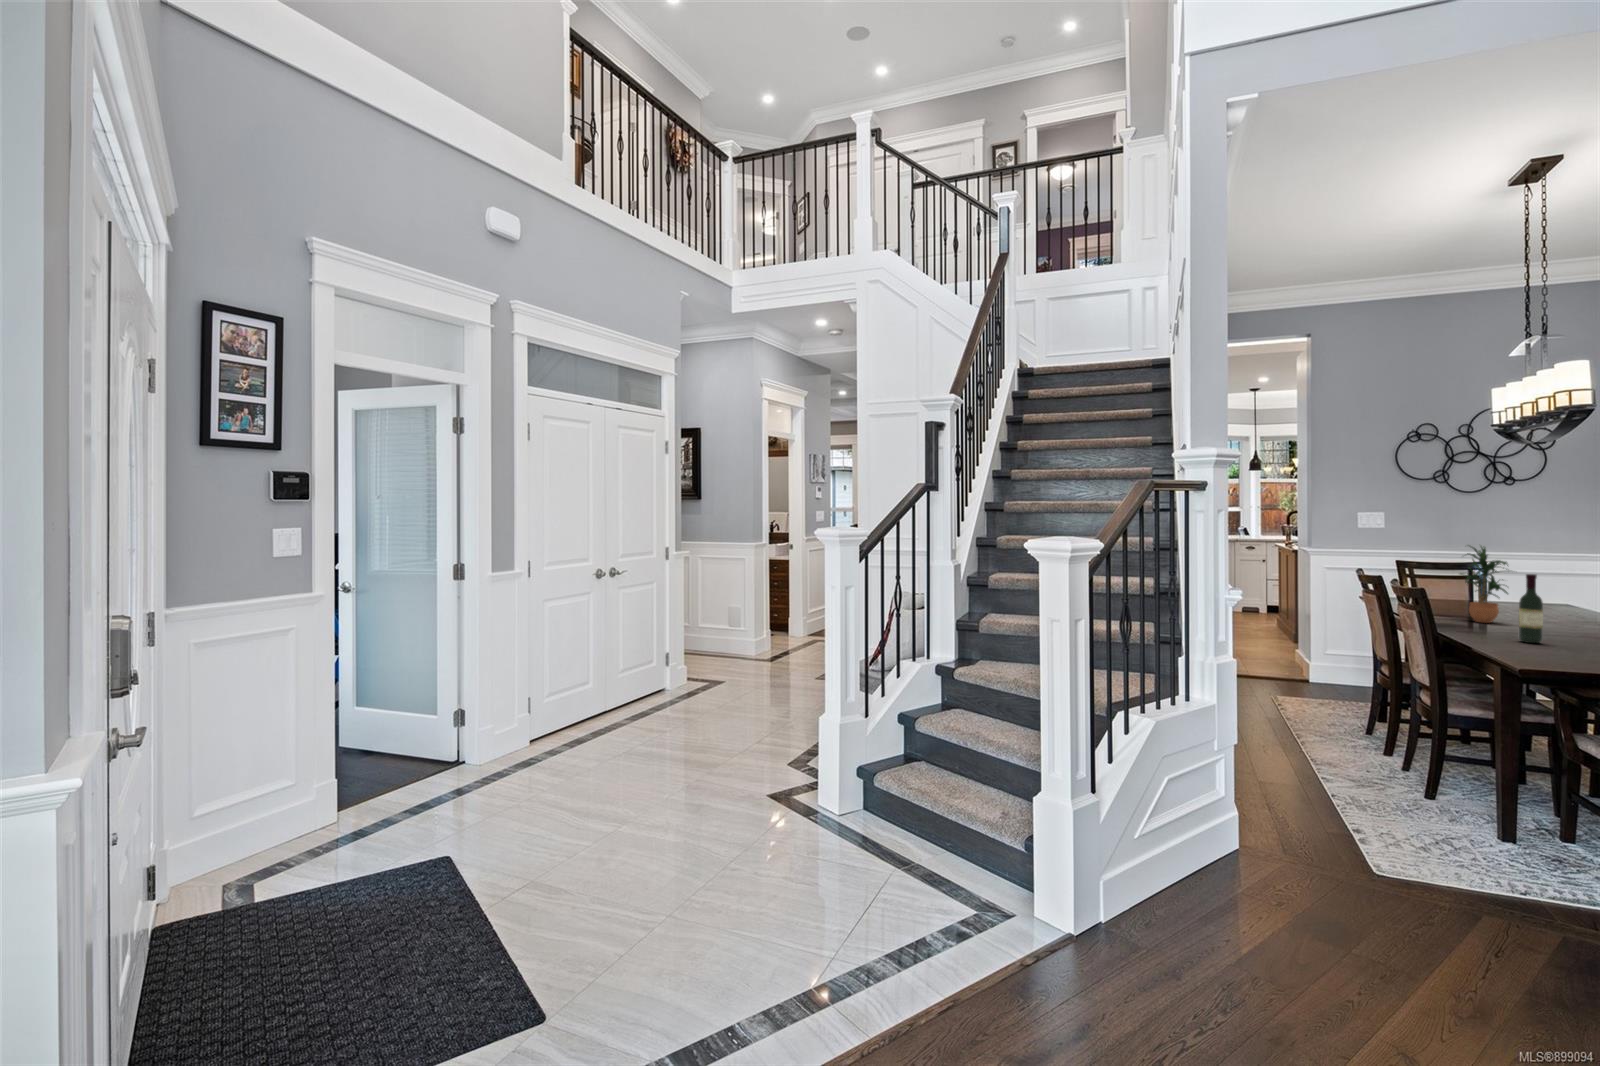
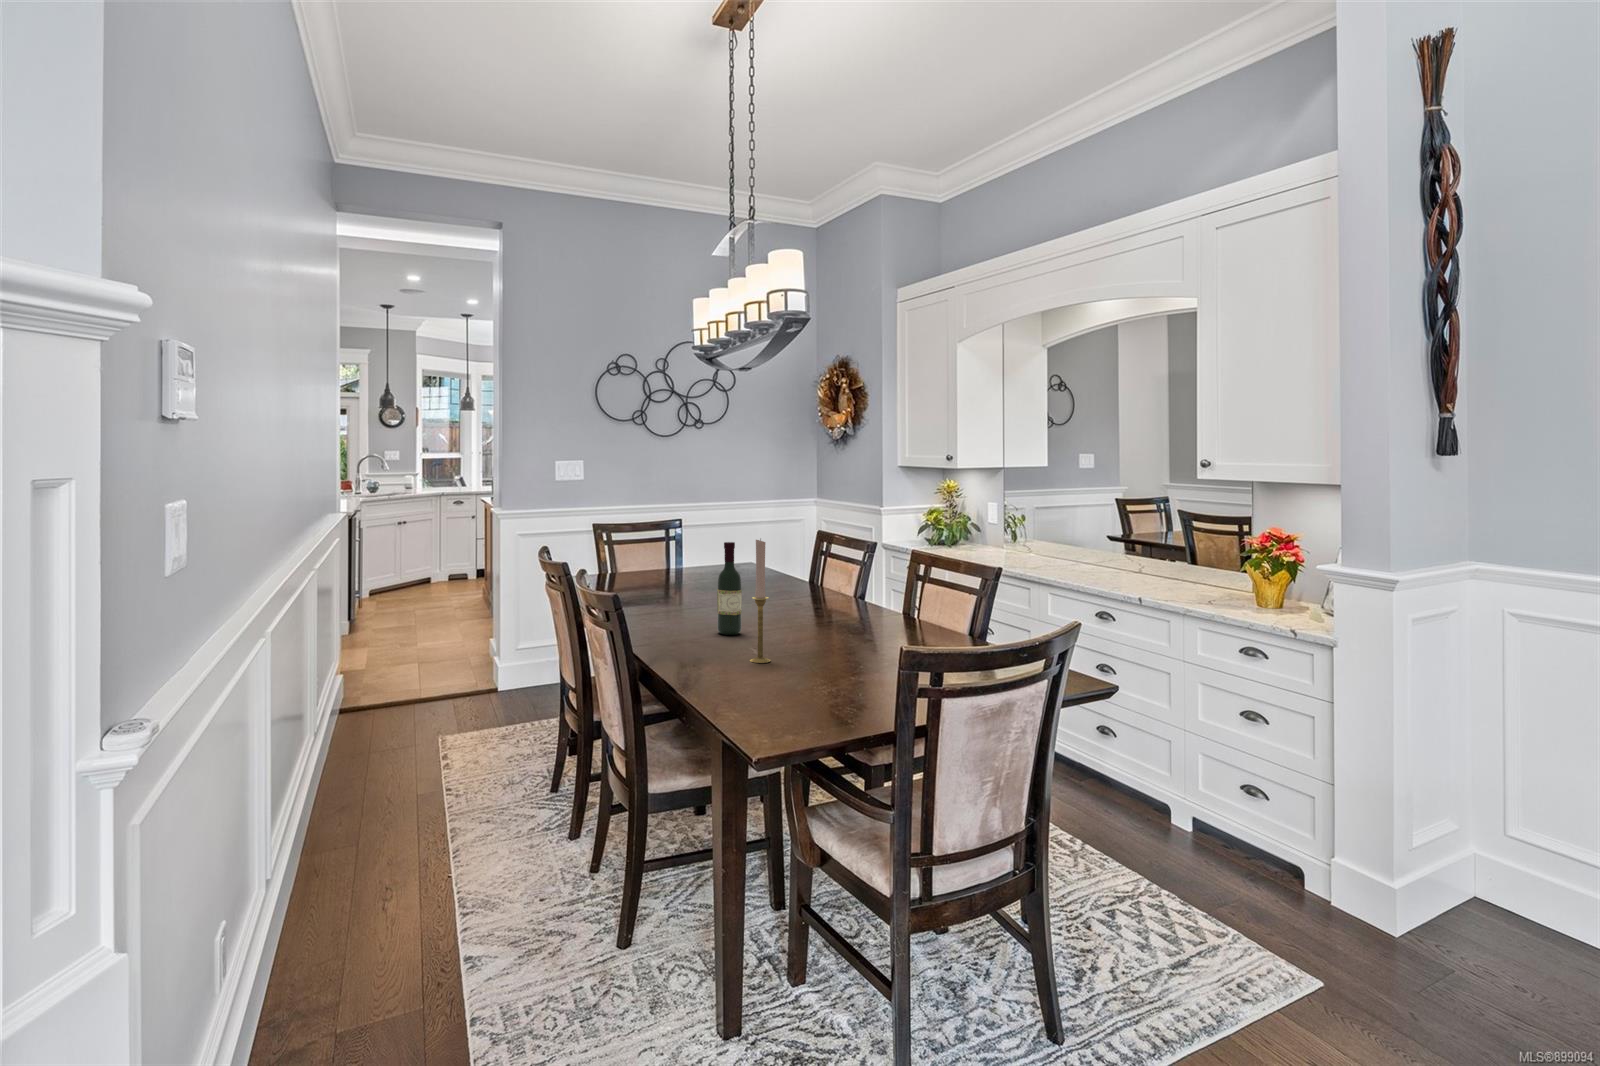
potted plant: present [1460,546,1509,623] -> none [653,501,713,603]
candlestick: none [1547,569,1568,659] -> present [750,539,771,663]

